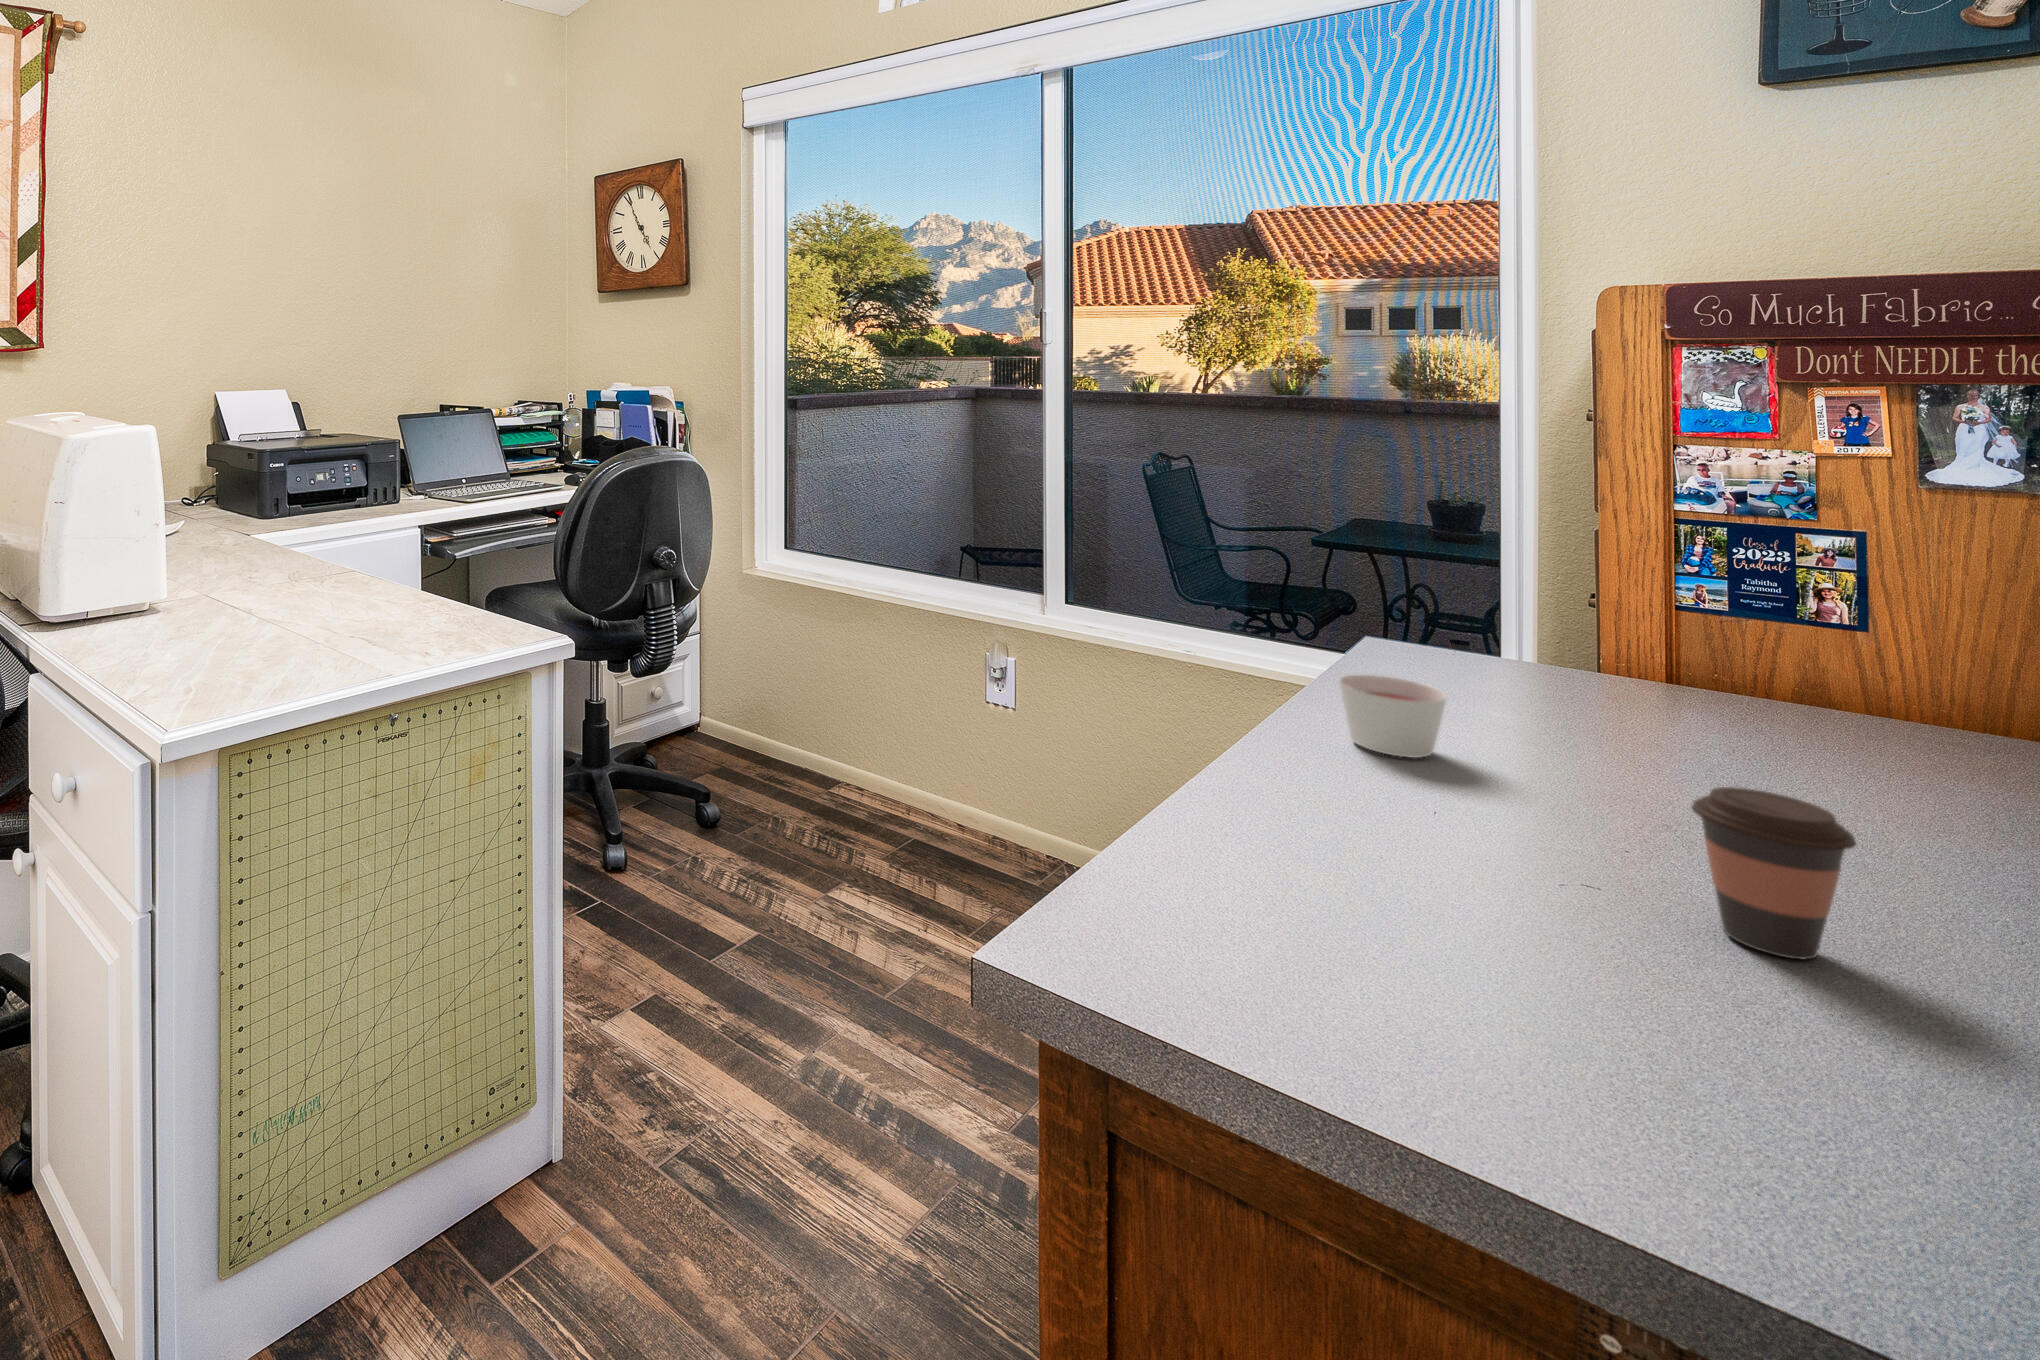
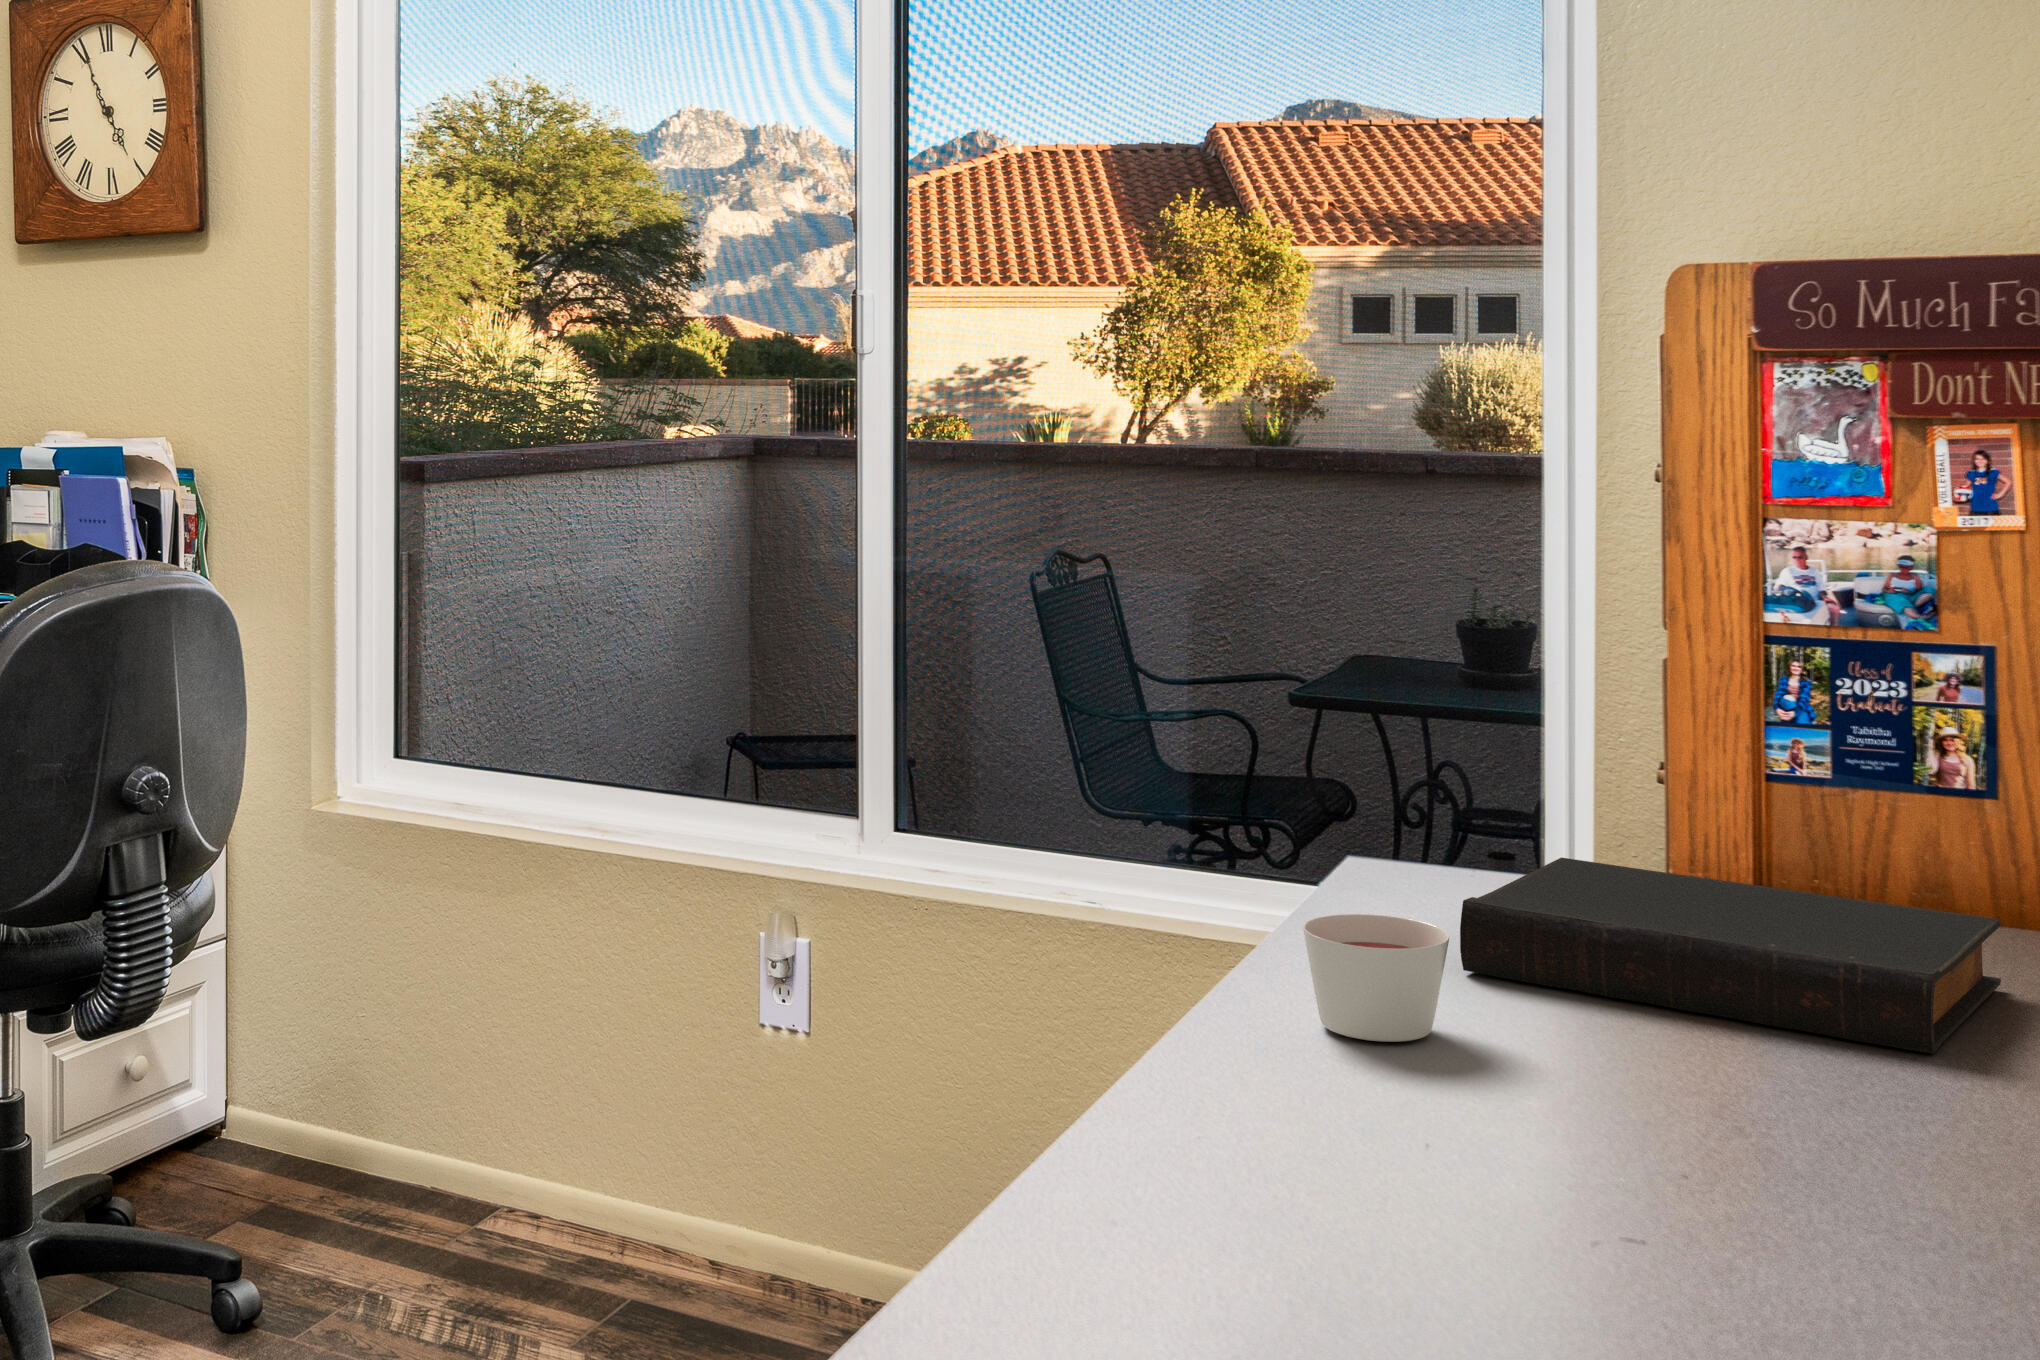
book: none [1447,649,1893,810] -> present [1460,857,2001,1054]
coffee cup: present [1692,787,1856,959] -> none [1714,1025,1891,1262]

